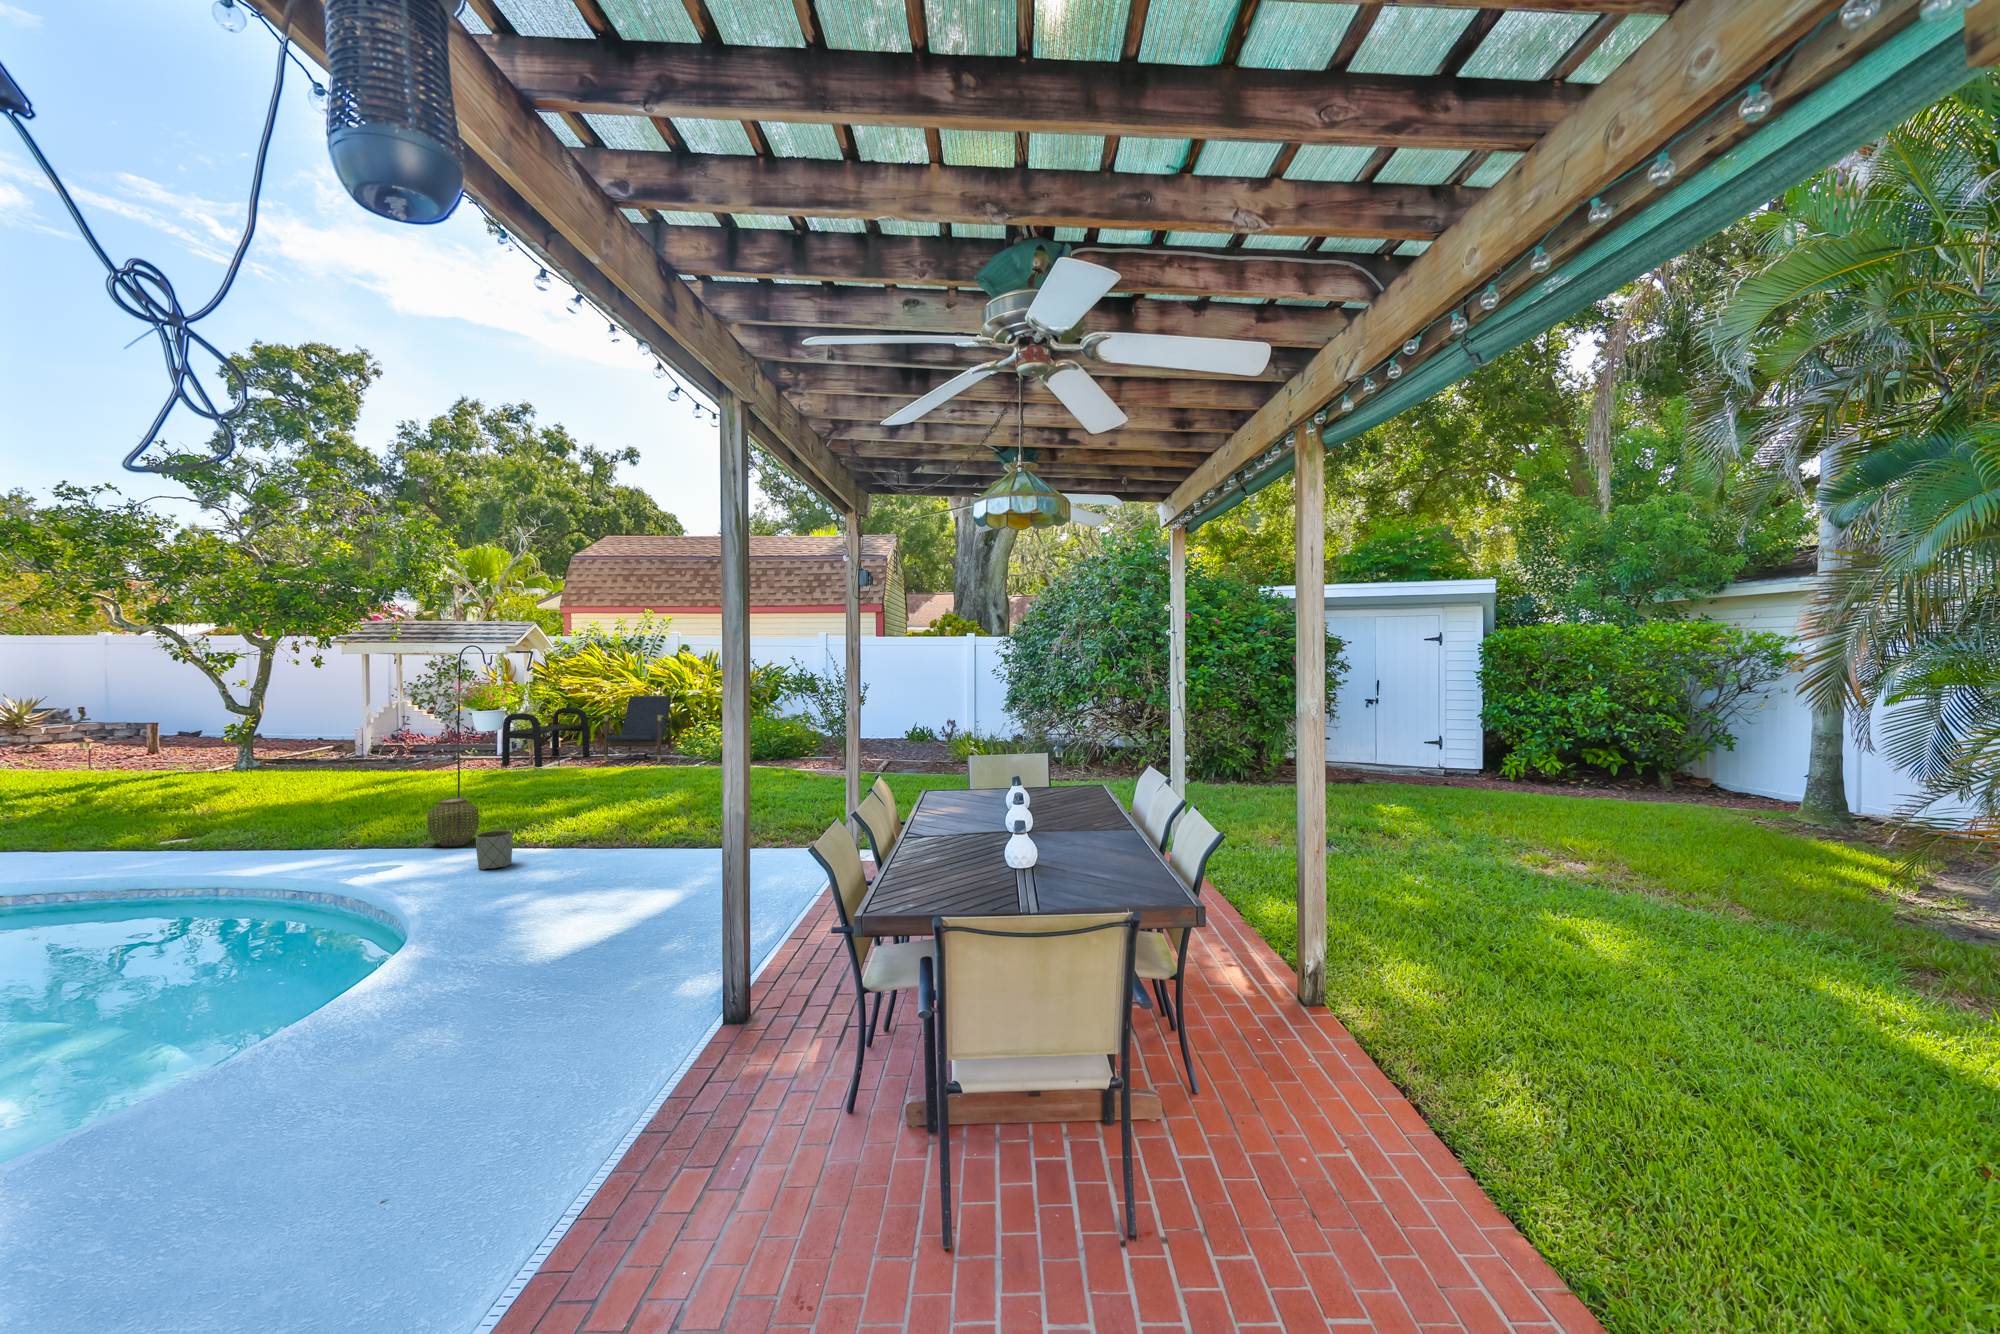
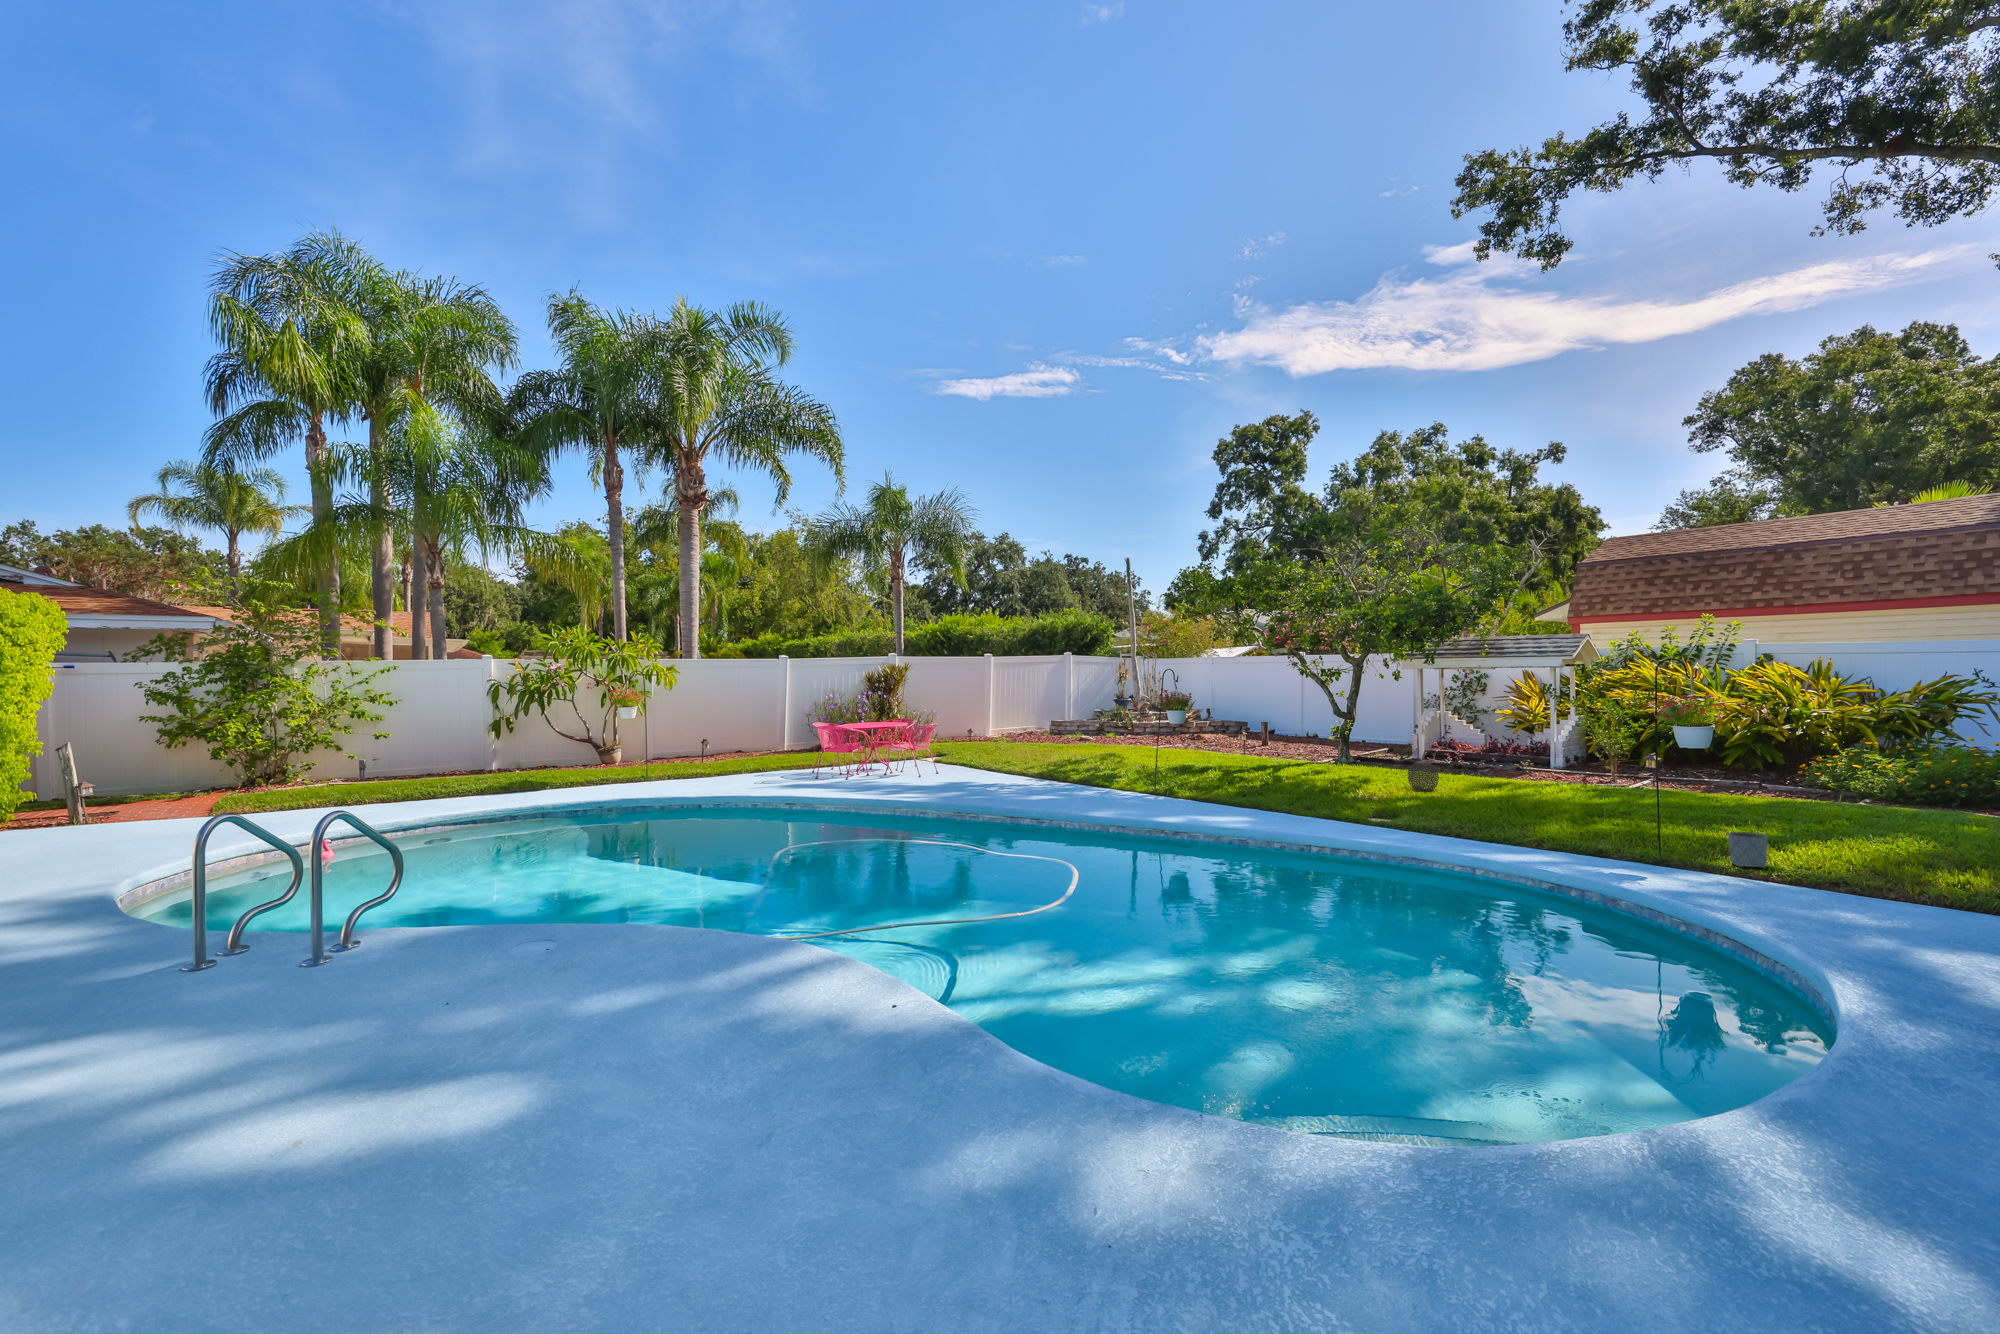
lounge chair: present [604,696,672,763] -> none [1695,711,1775,785]
bench: present [502,708,590,767] -> none [1578,721,1665,779]
woven basket: present [427,798,479,846] -> present [1408,761,1439,792]

